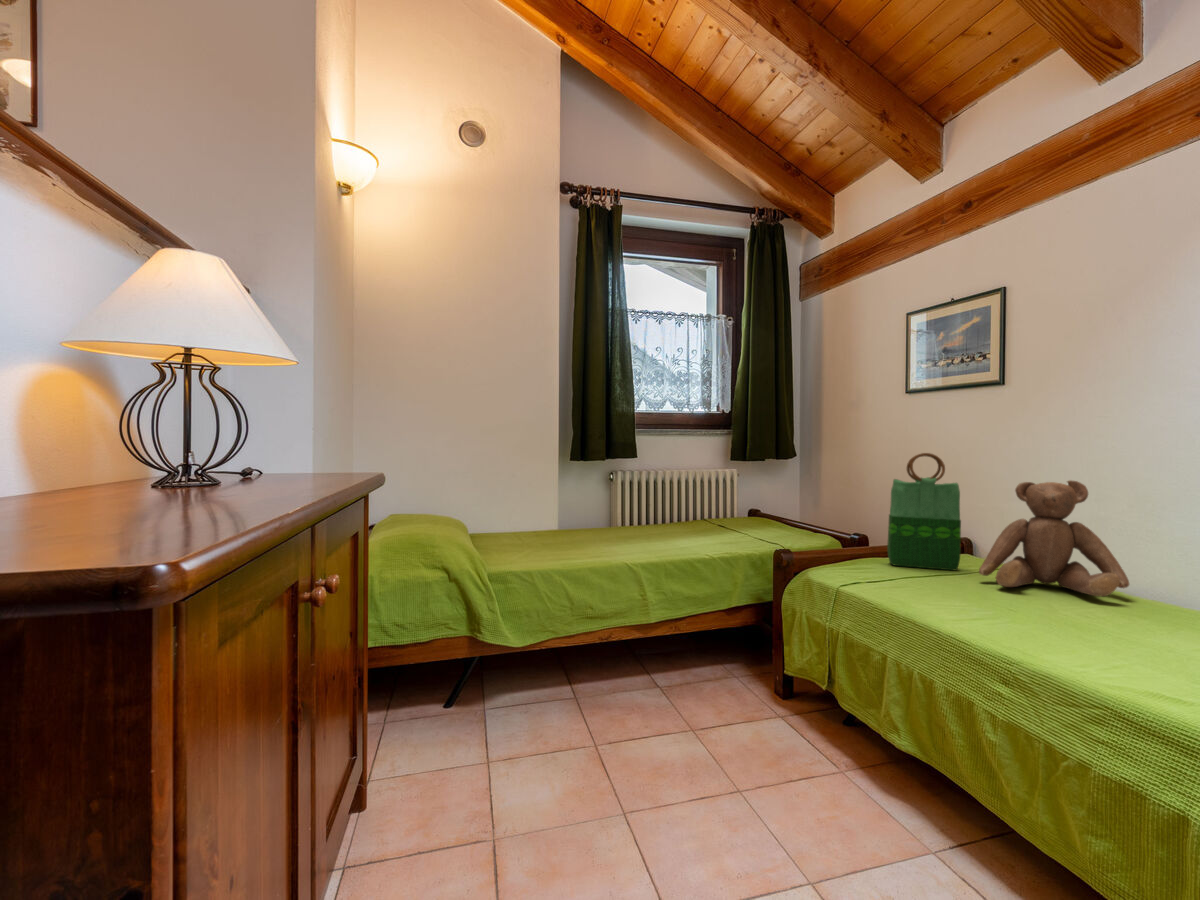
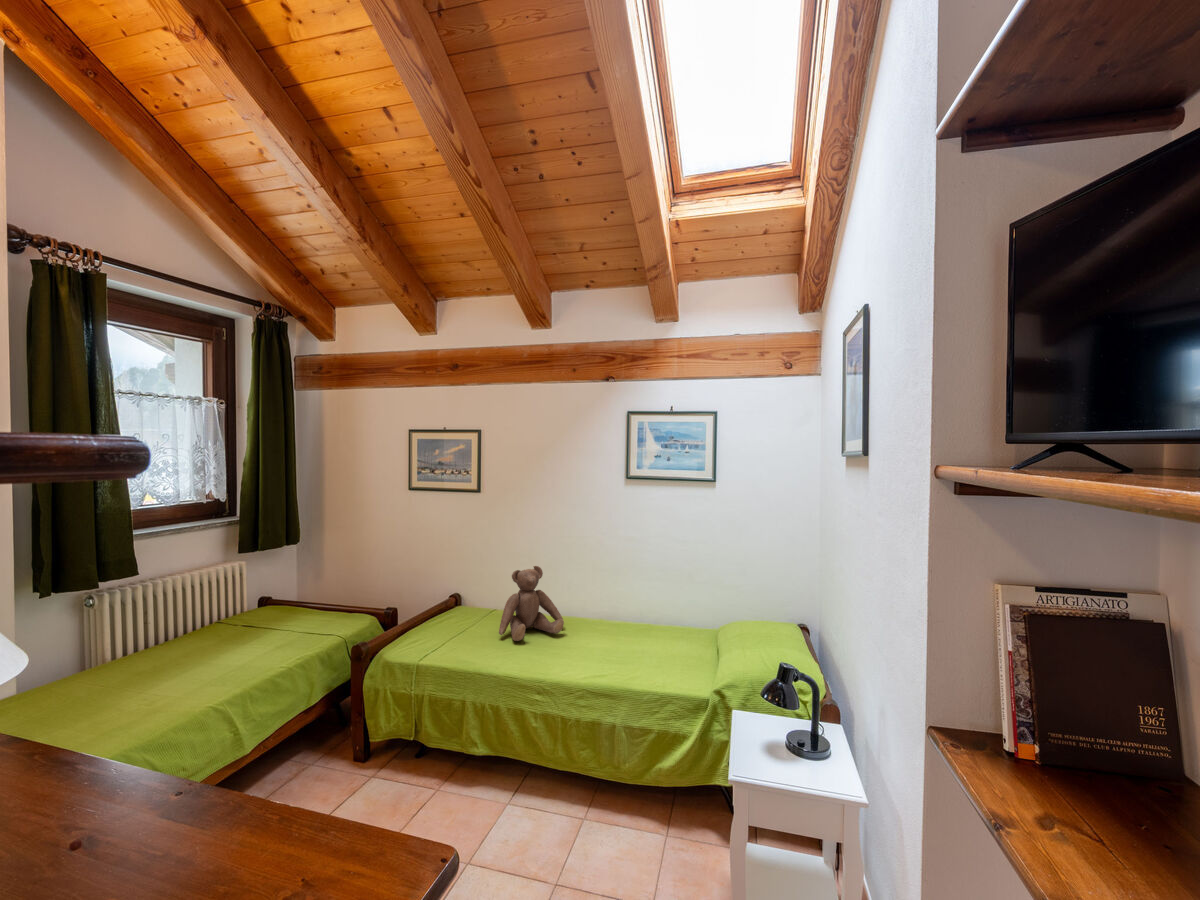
tote bag: present [887,453,961,570] -> none [435,556,479,640]

